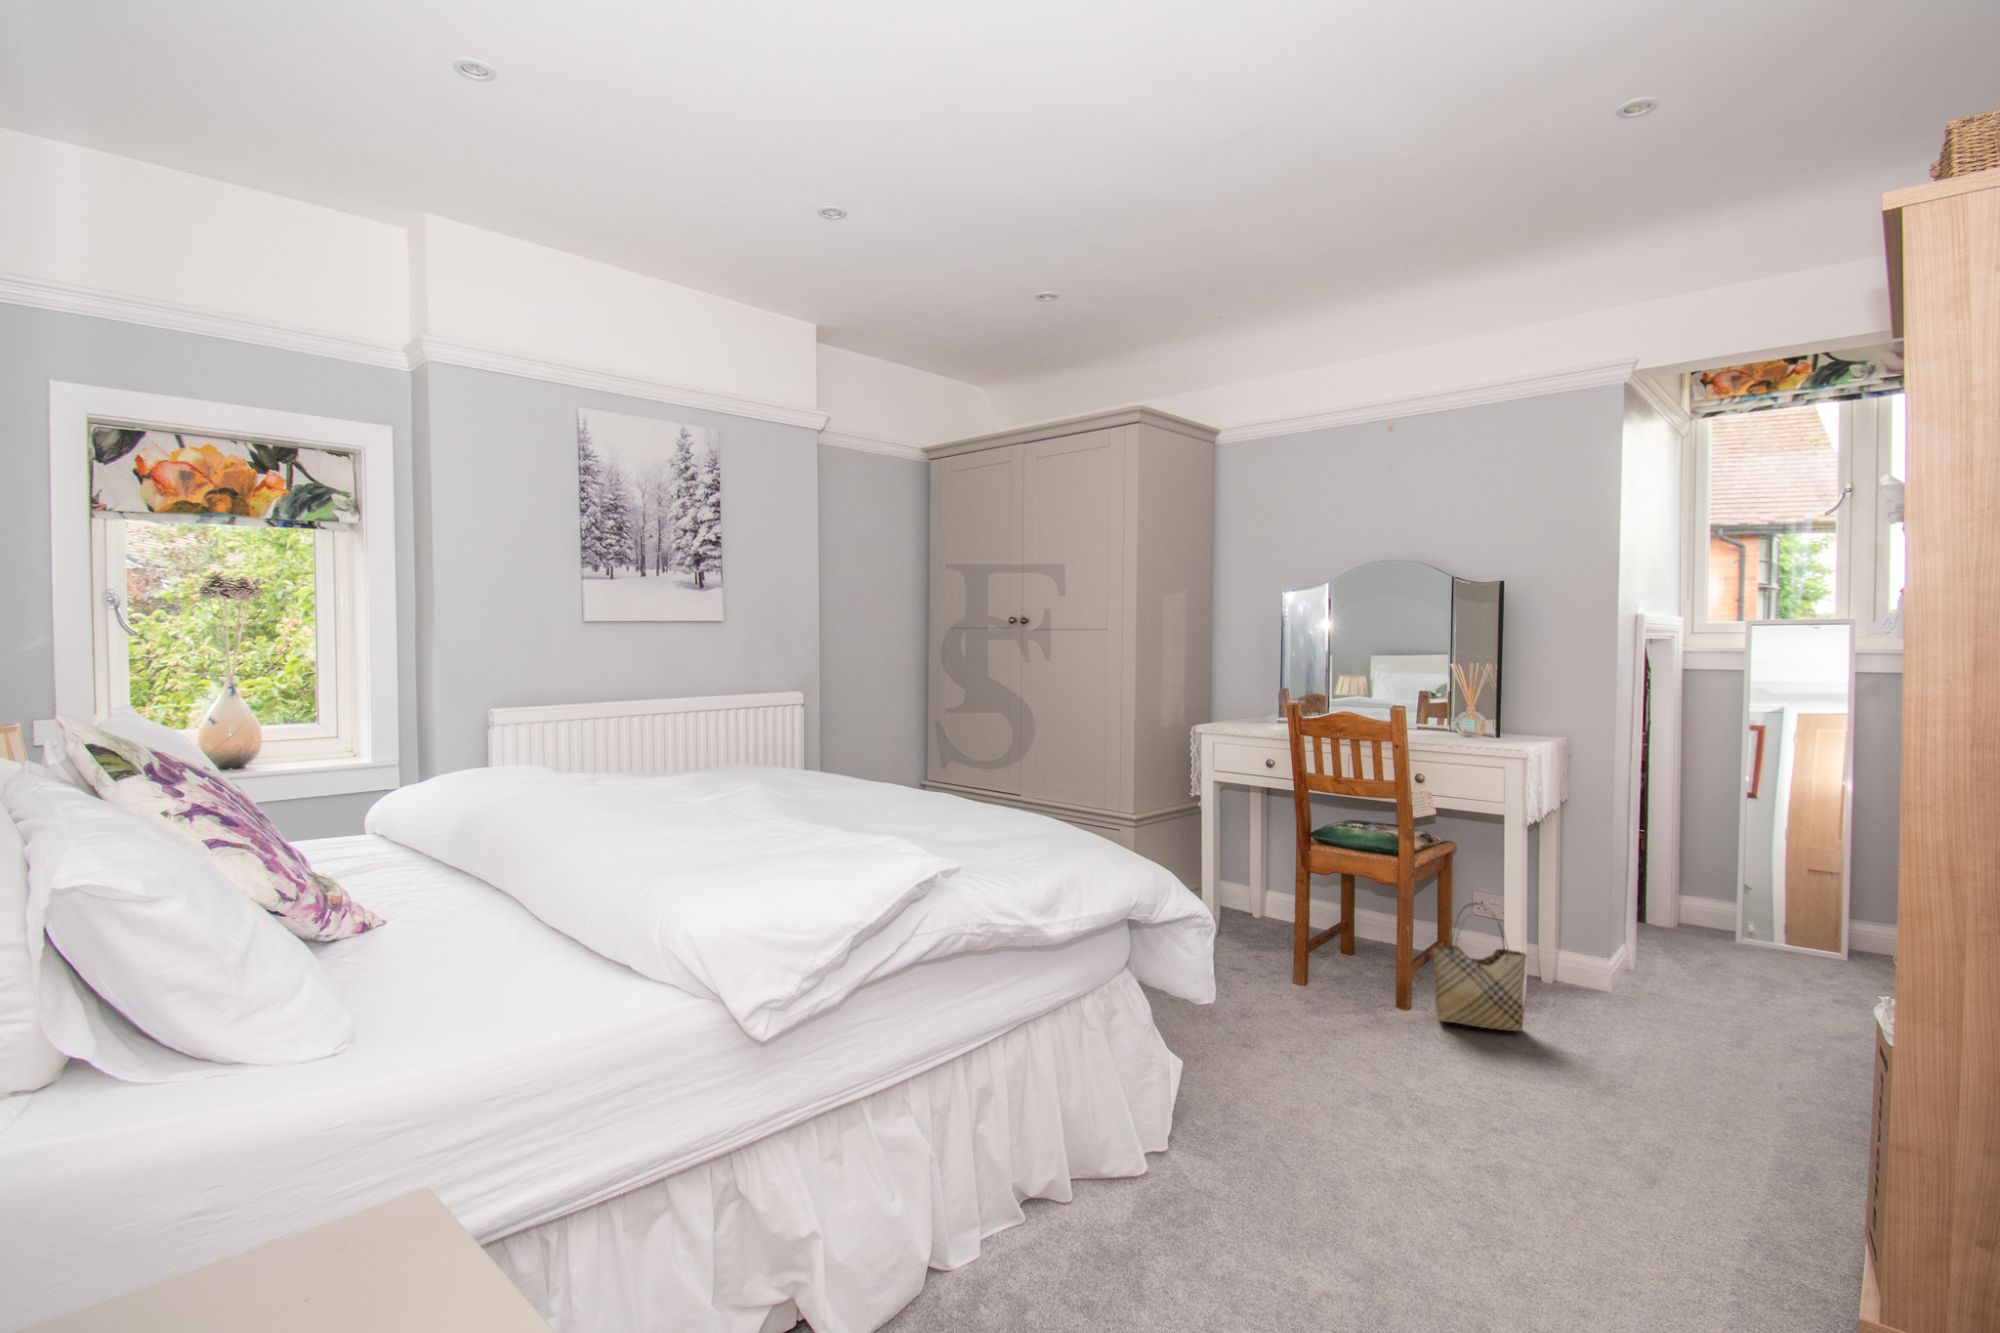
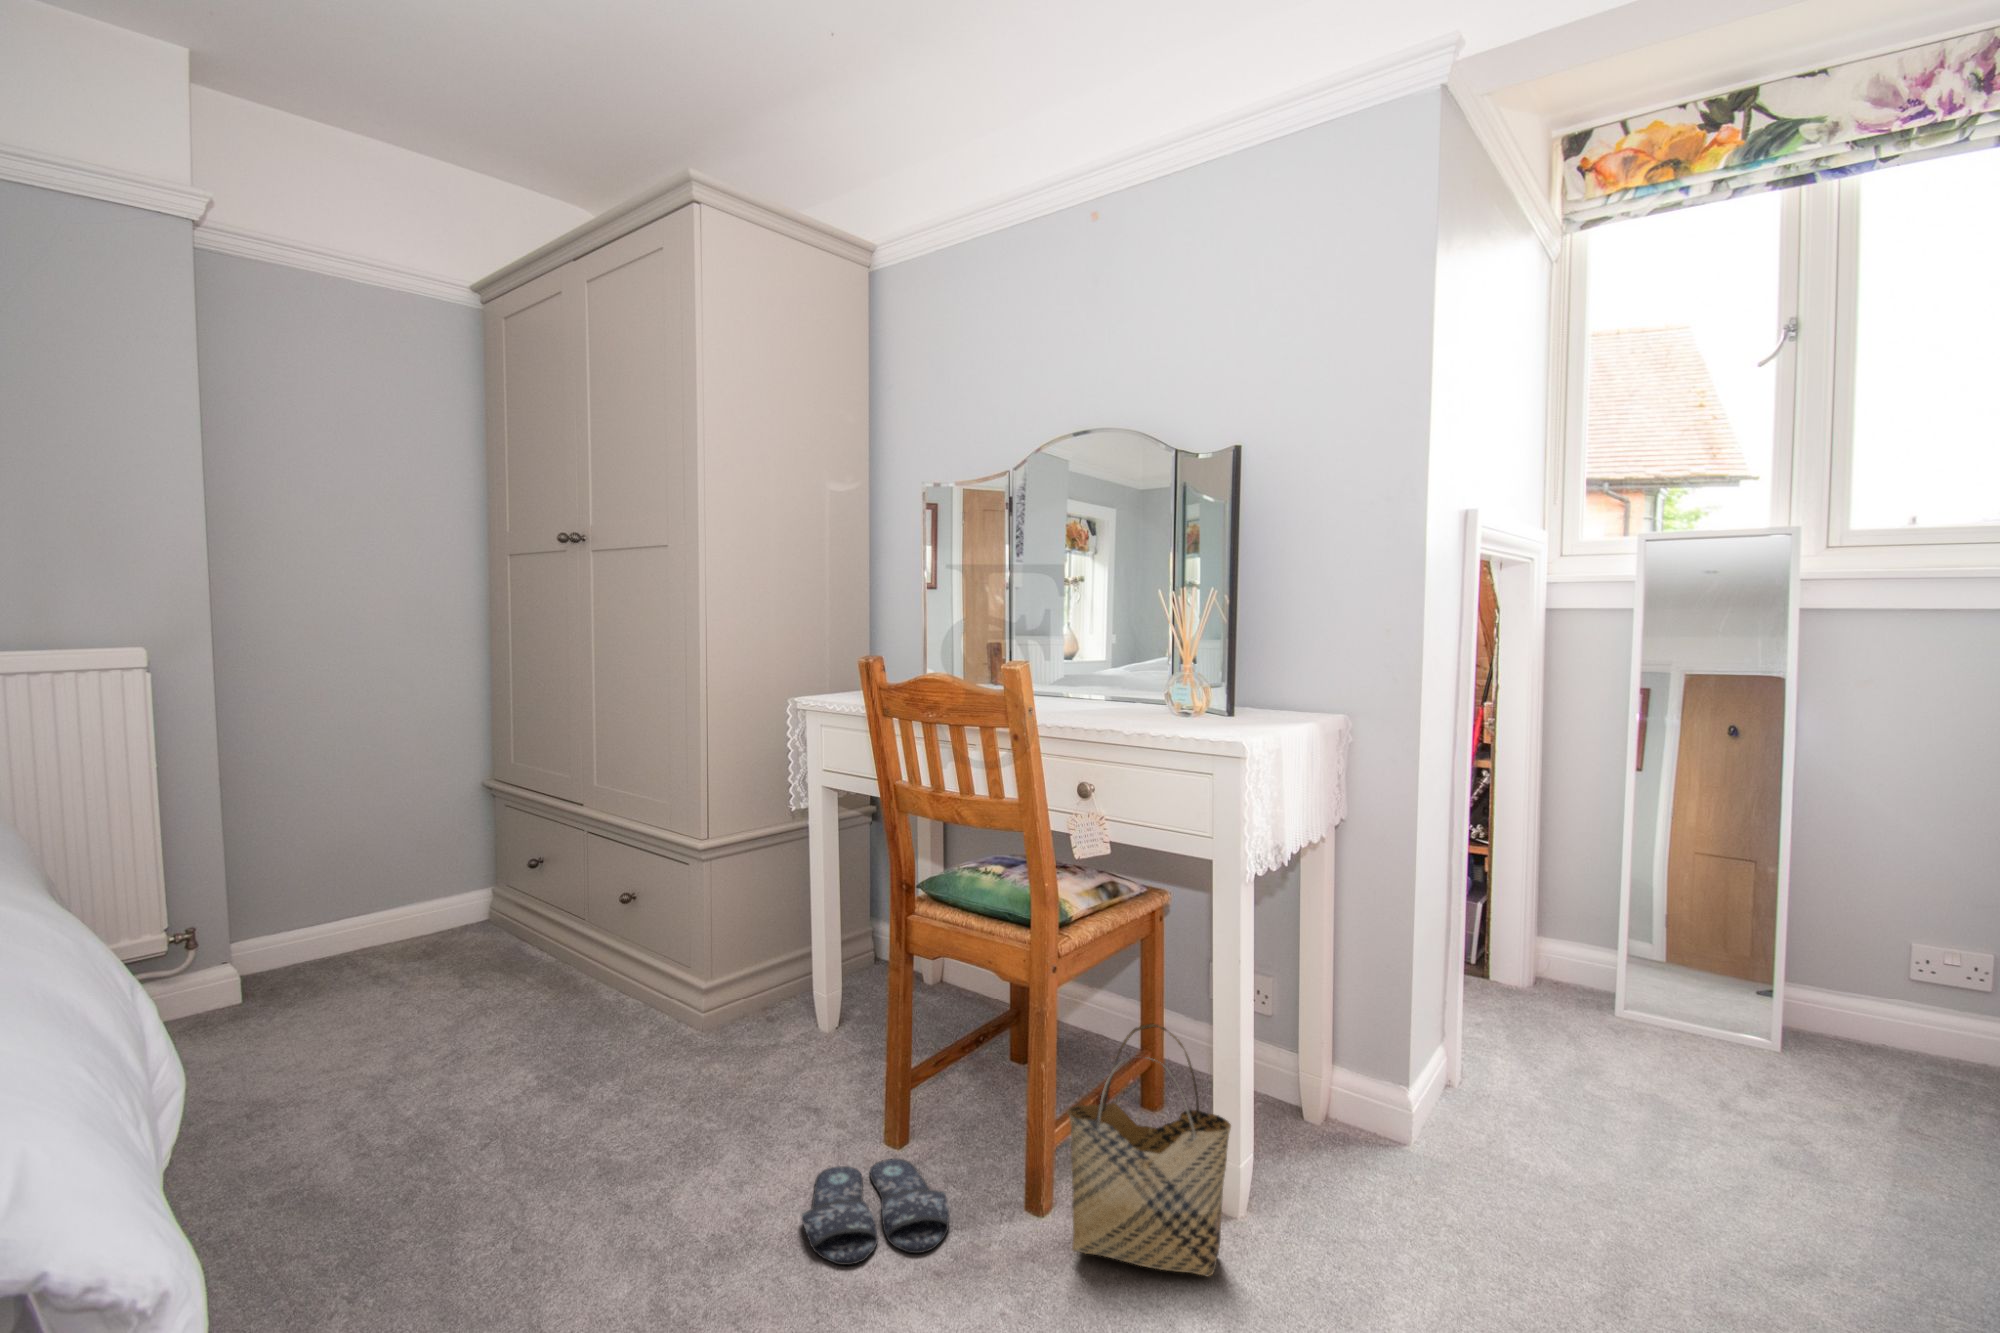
slippers: none [1270,988,1362,1023] -> present [802,1159,949,1265]

